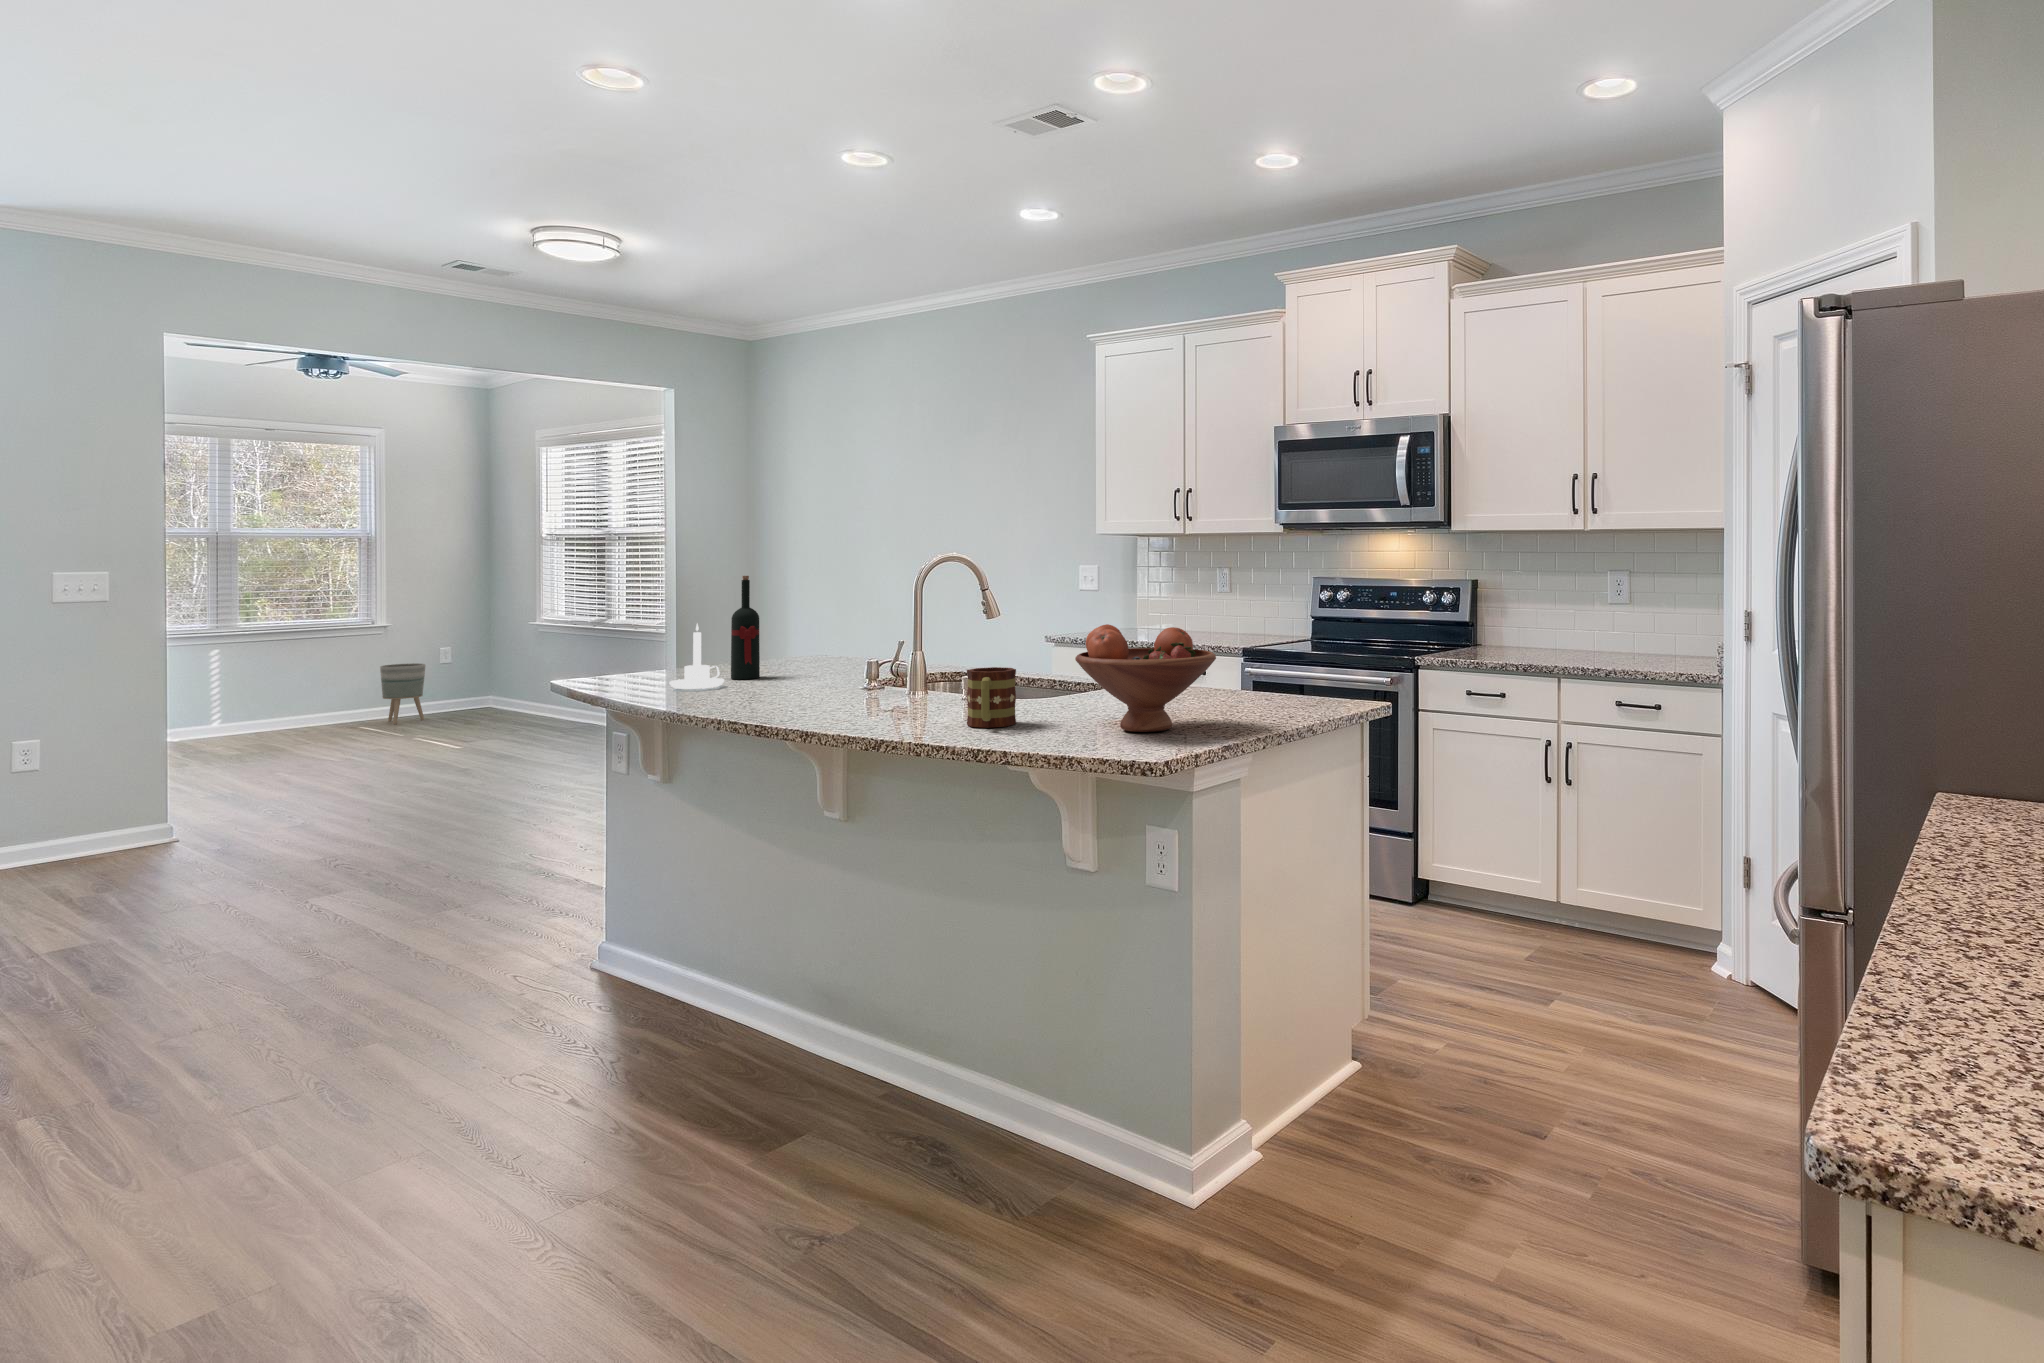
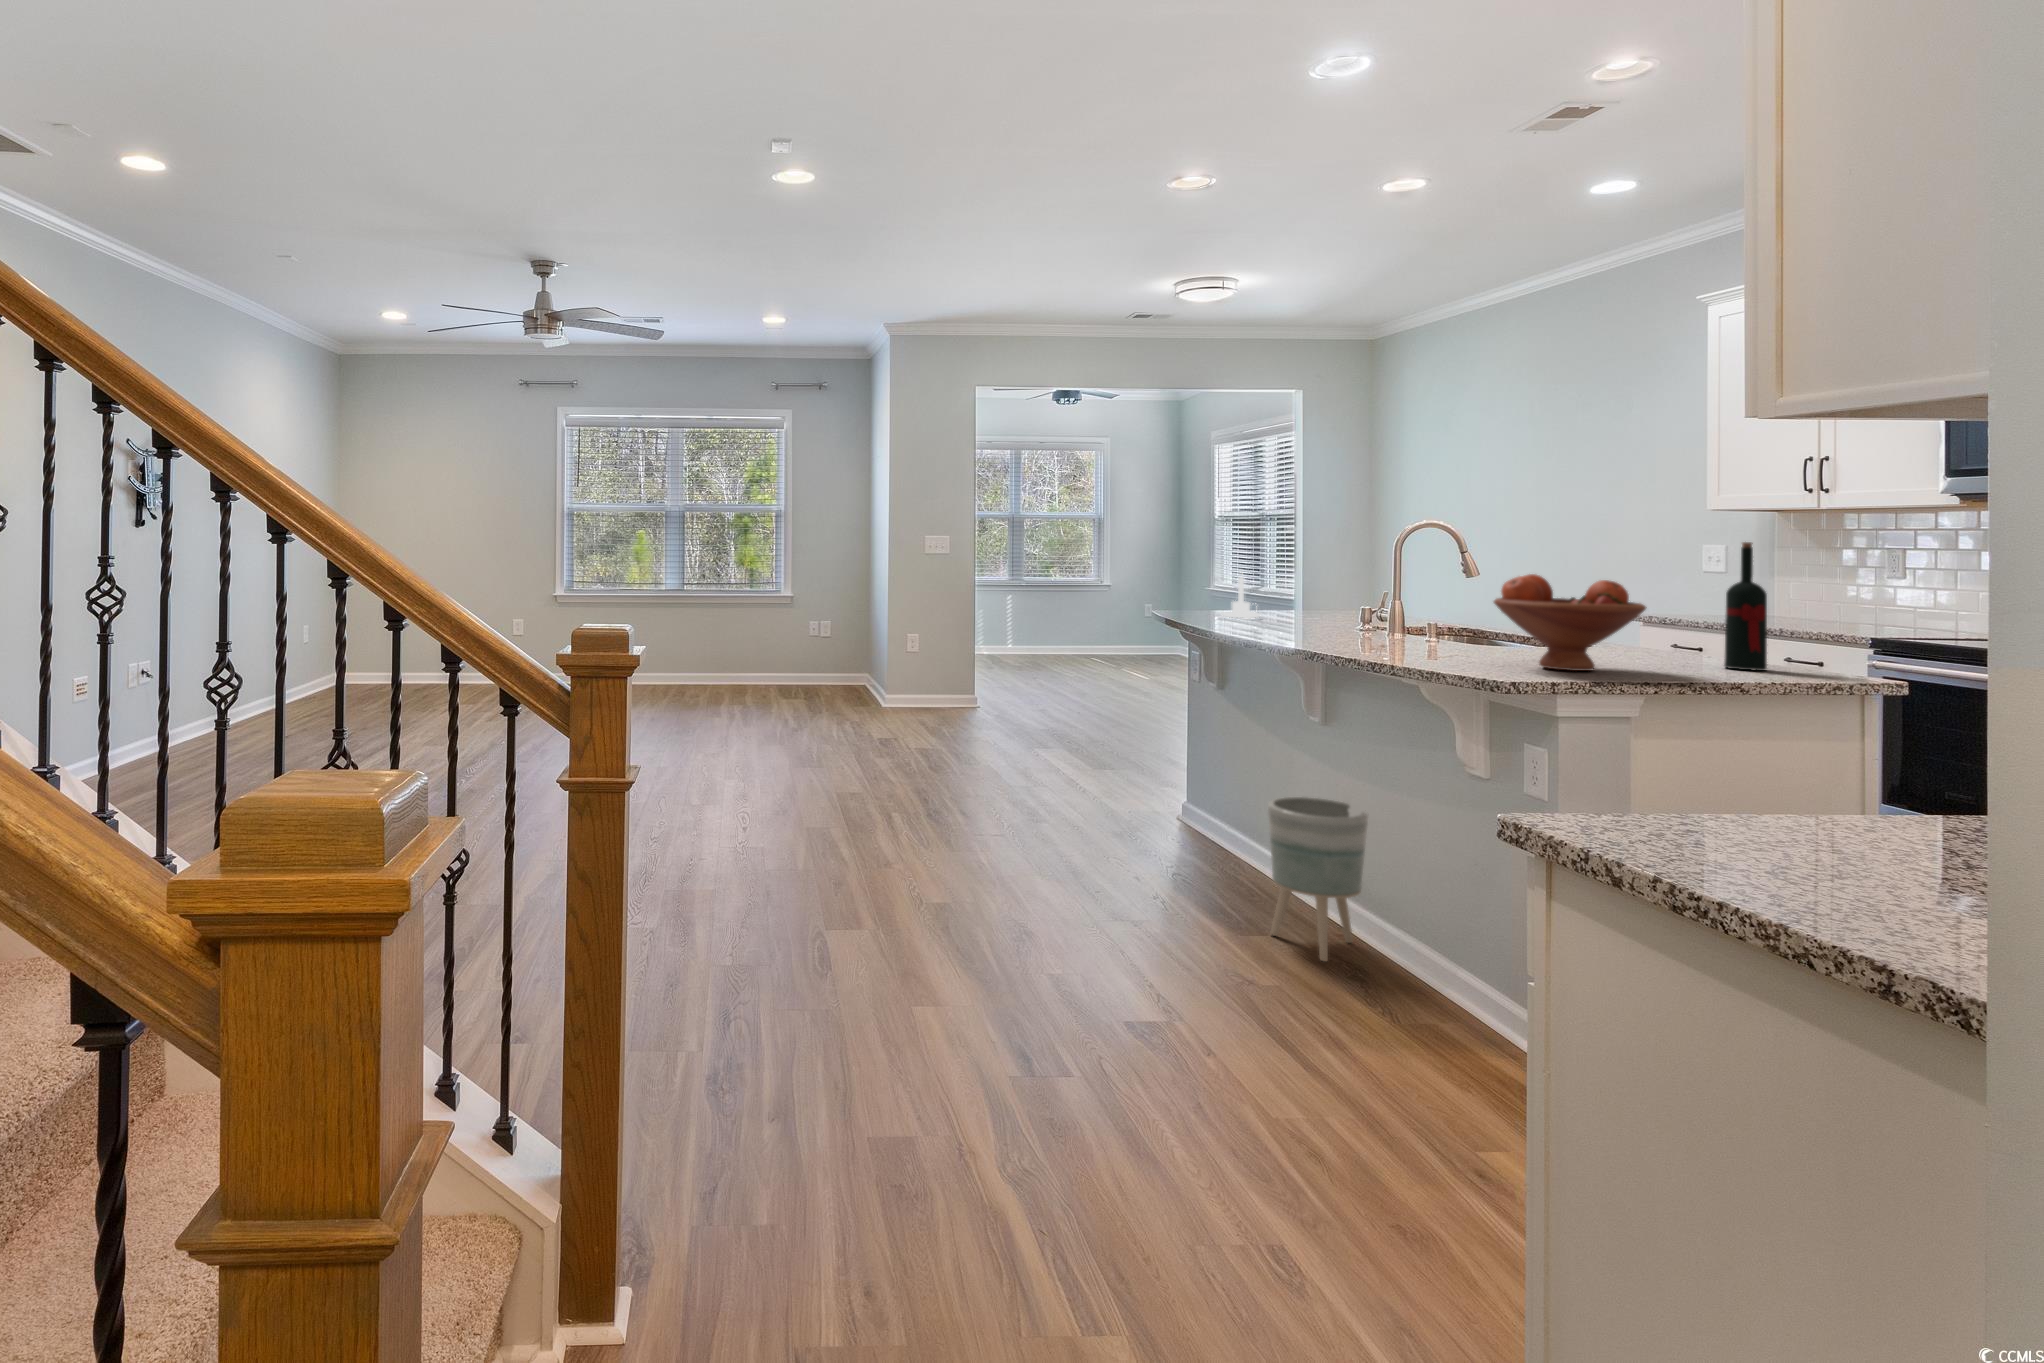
wine bottle: present [731,576,760,679] -> present [1724,542,1767,671]
planter: present [380,663,426,724] -> present [1268,797,1368,962]
mug: present [967,667,1016,728] -> none [1408,607,1452,656]

